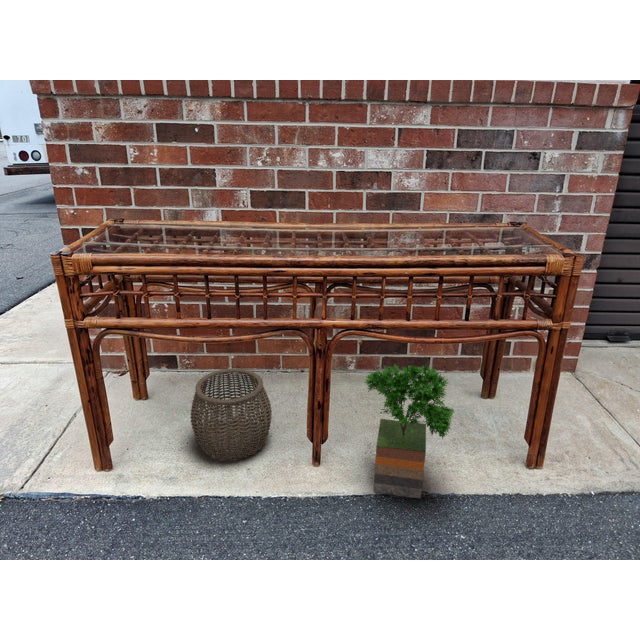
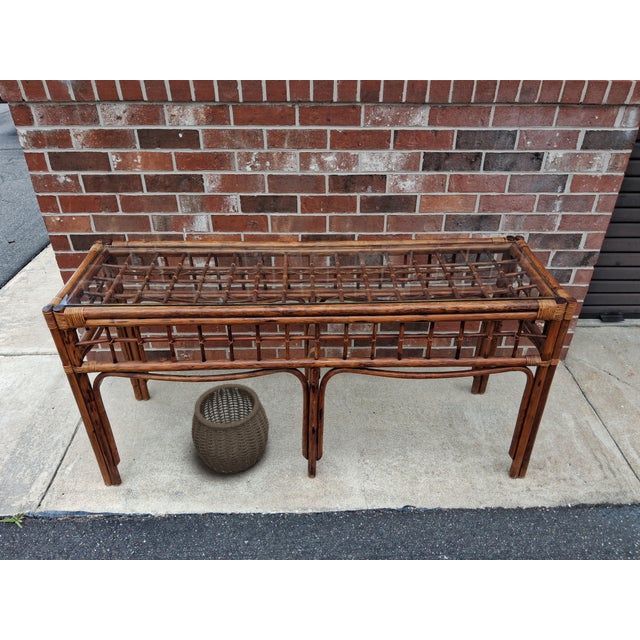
potted tree: present [365,364,454,499] -> none [355,395,442,514]

